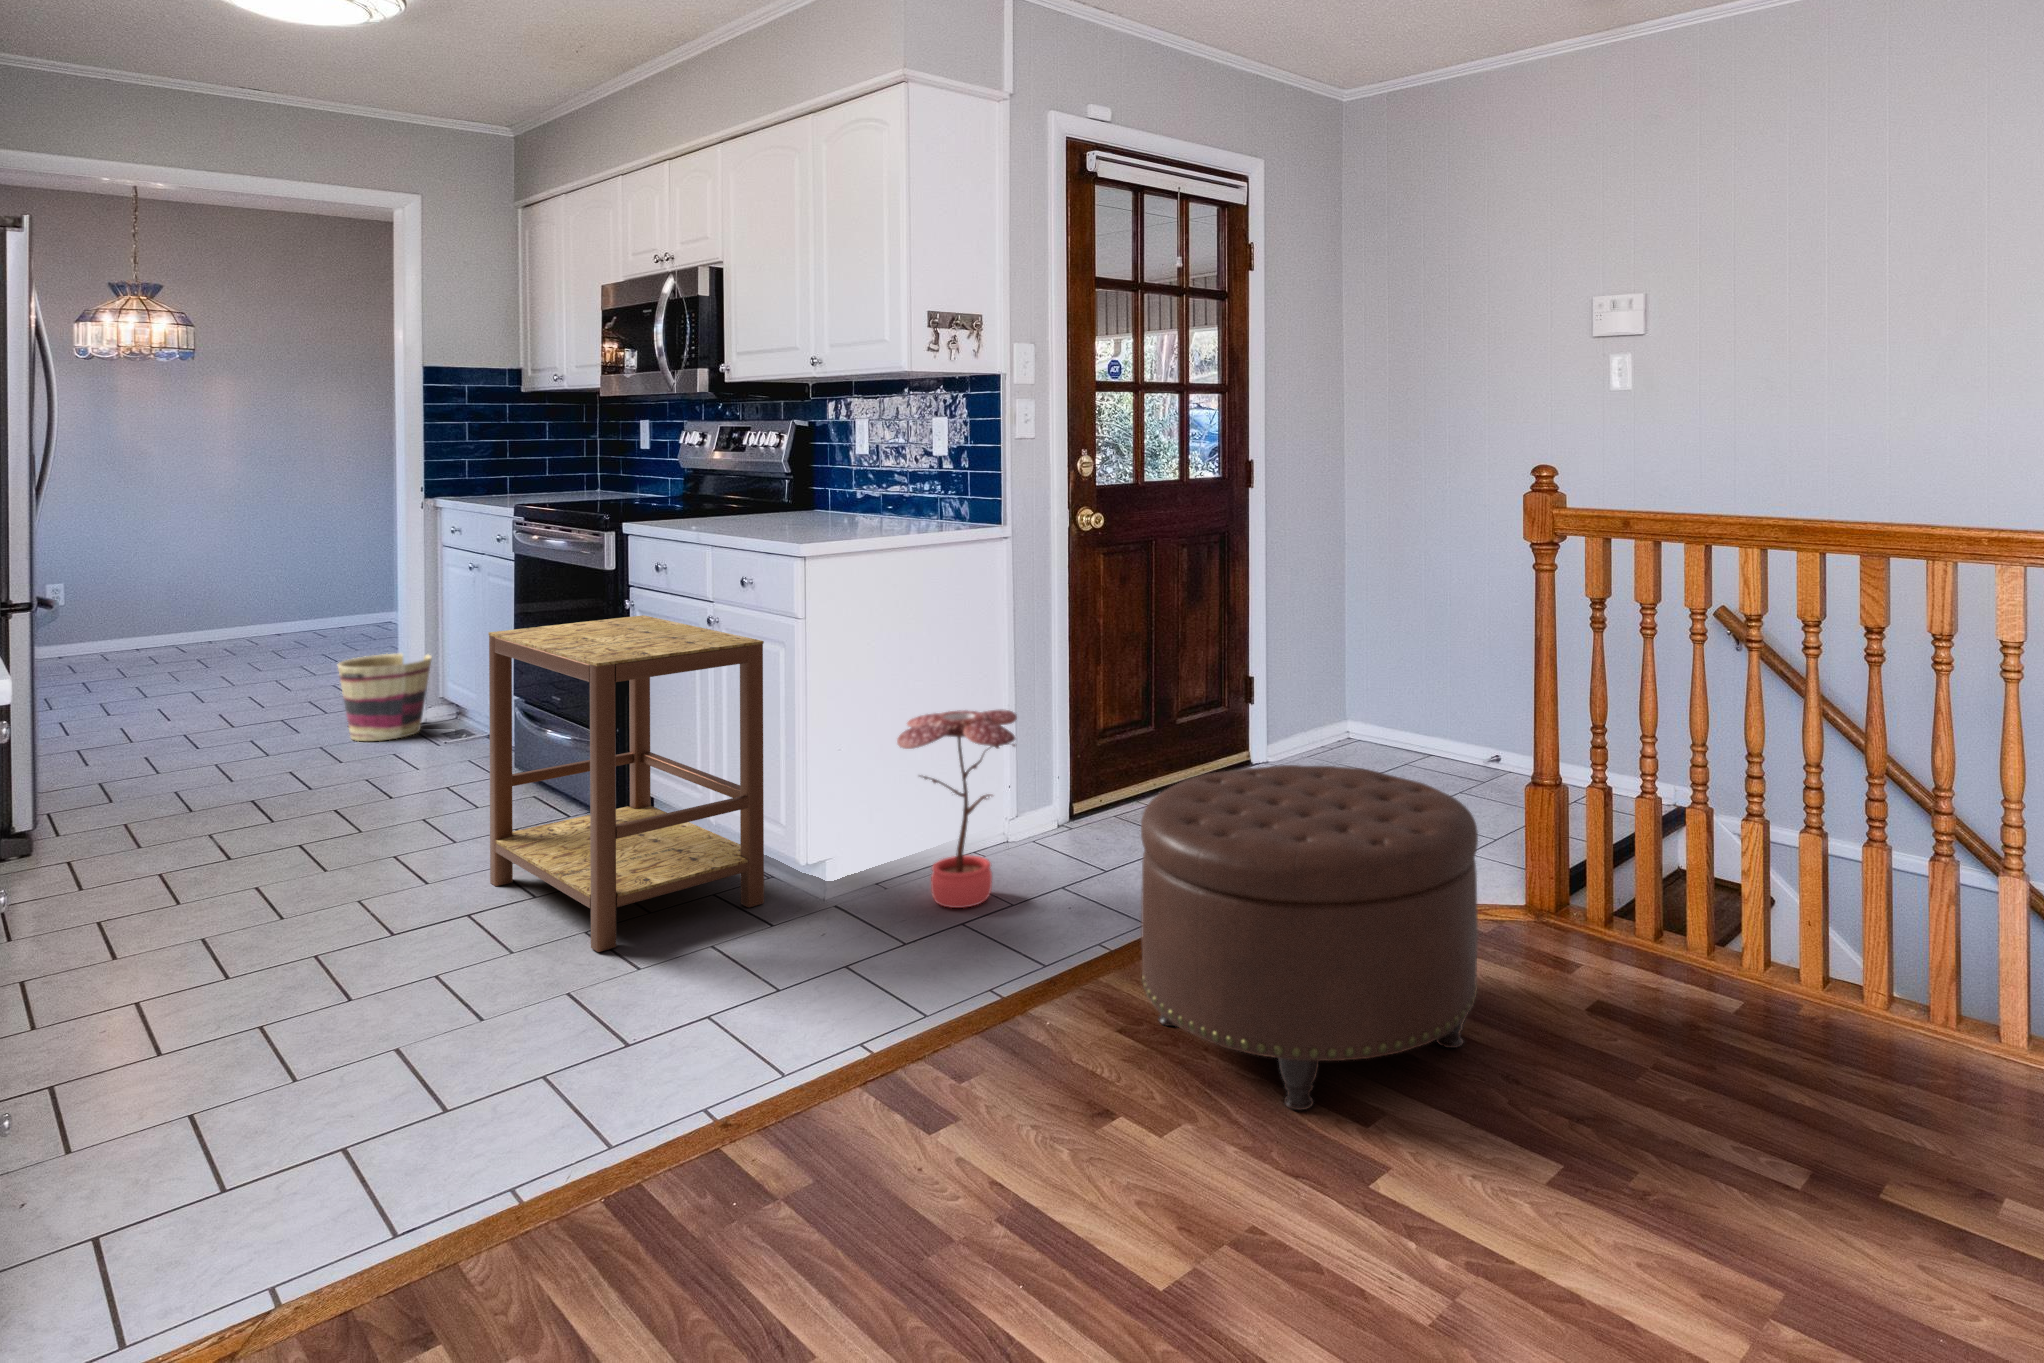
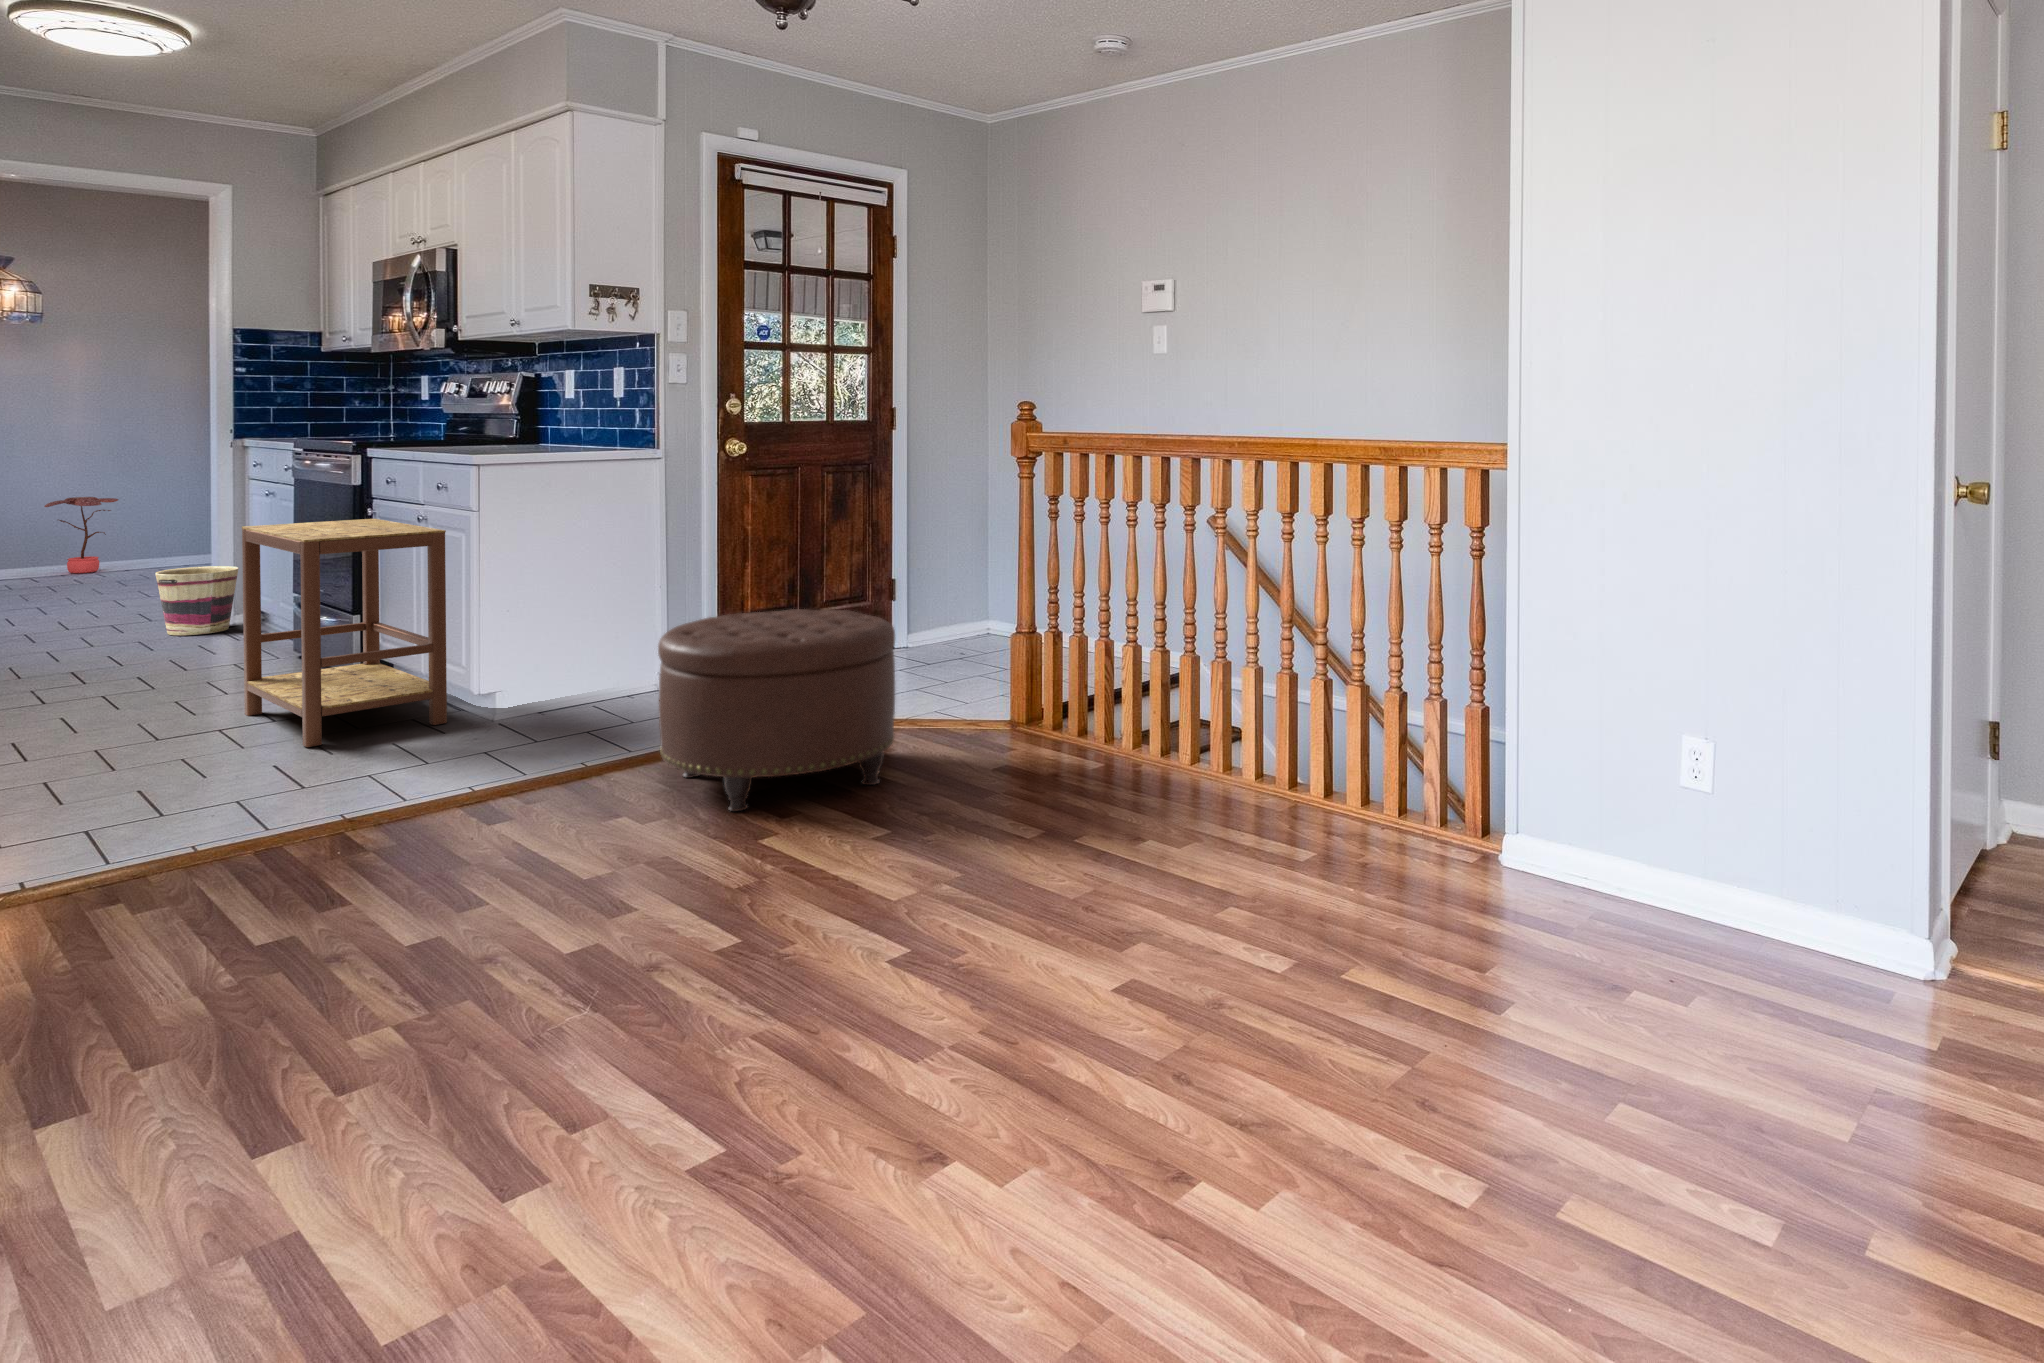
potted plant: present [897,710,1017,908] -> present [44,497,118,573]

